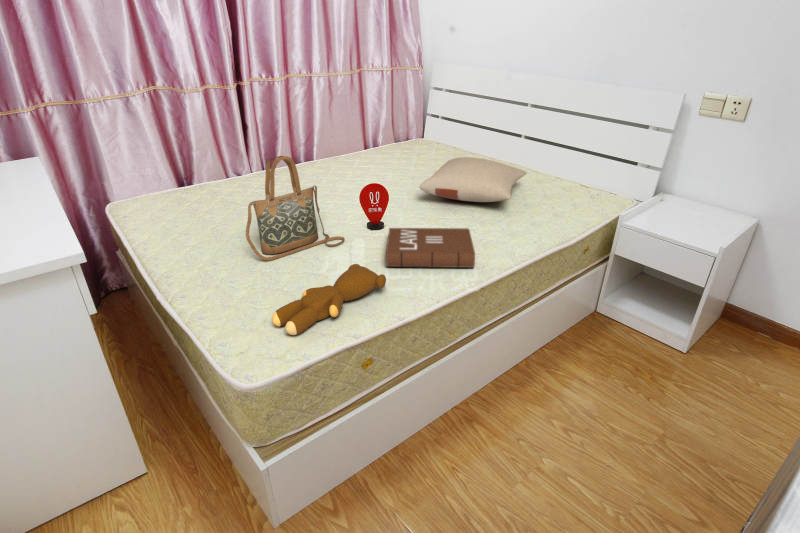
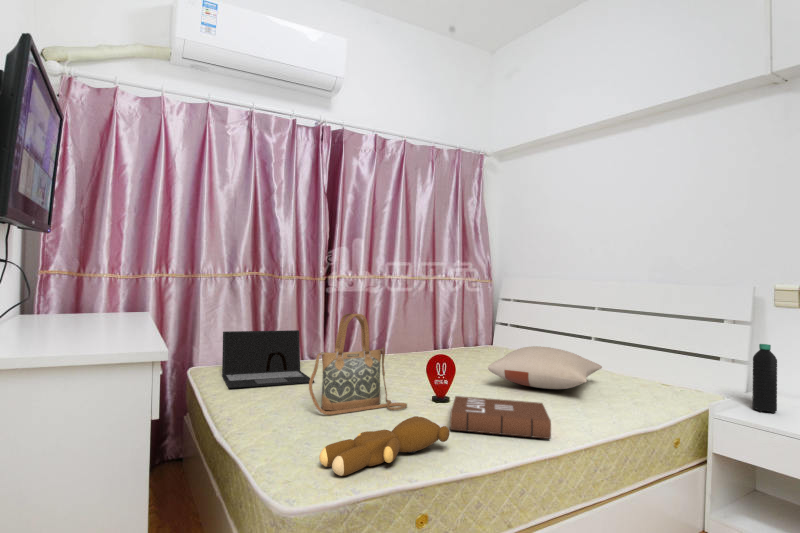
water bottle: none [649,151,679,213] -> present [752,344,777,413]
laptop: none [135,157,248,234] -> present [222,330,314,388]

